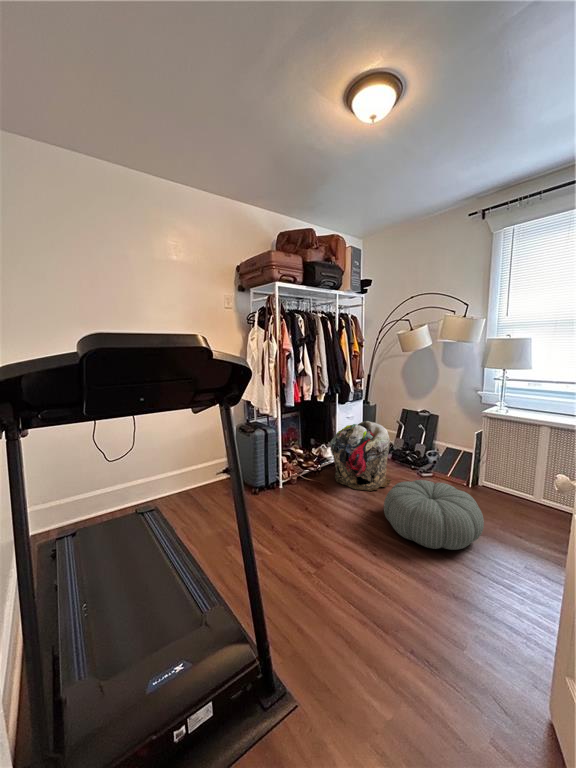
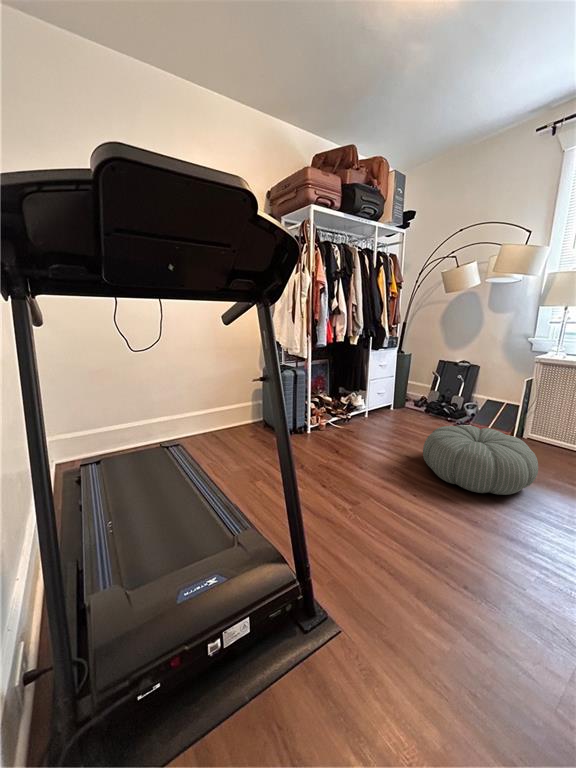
laundry basket: present [330,421,391,491] -> none [361,367,429,438]

